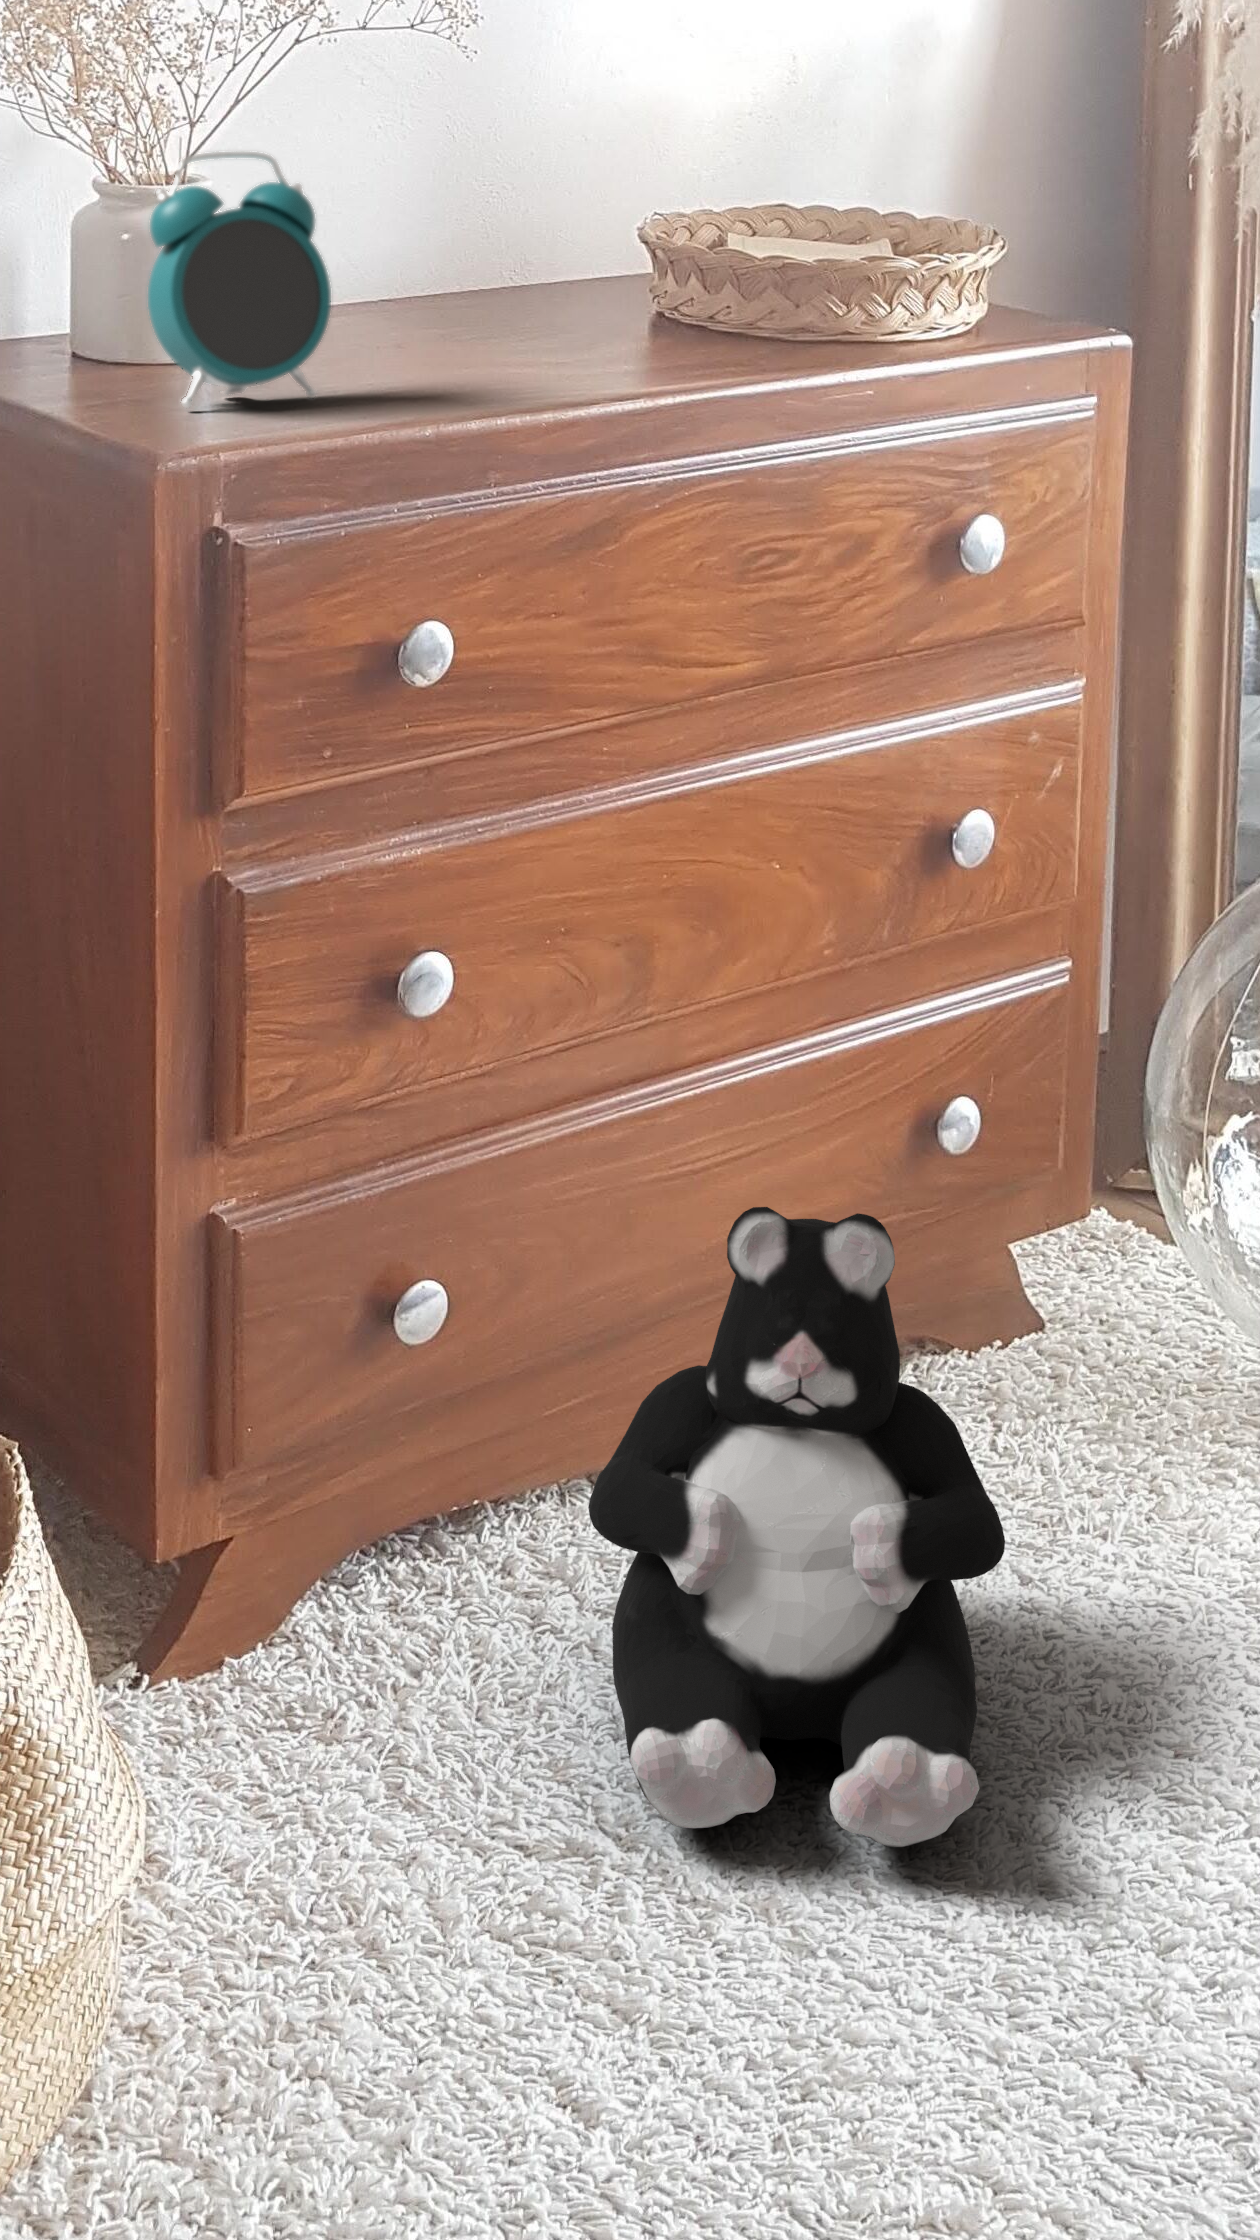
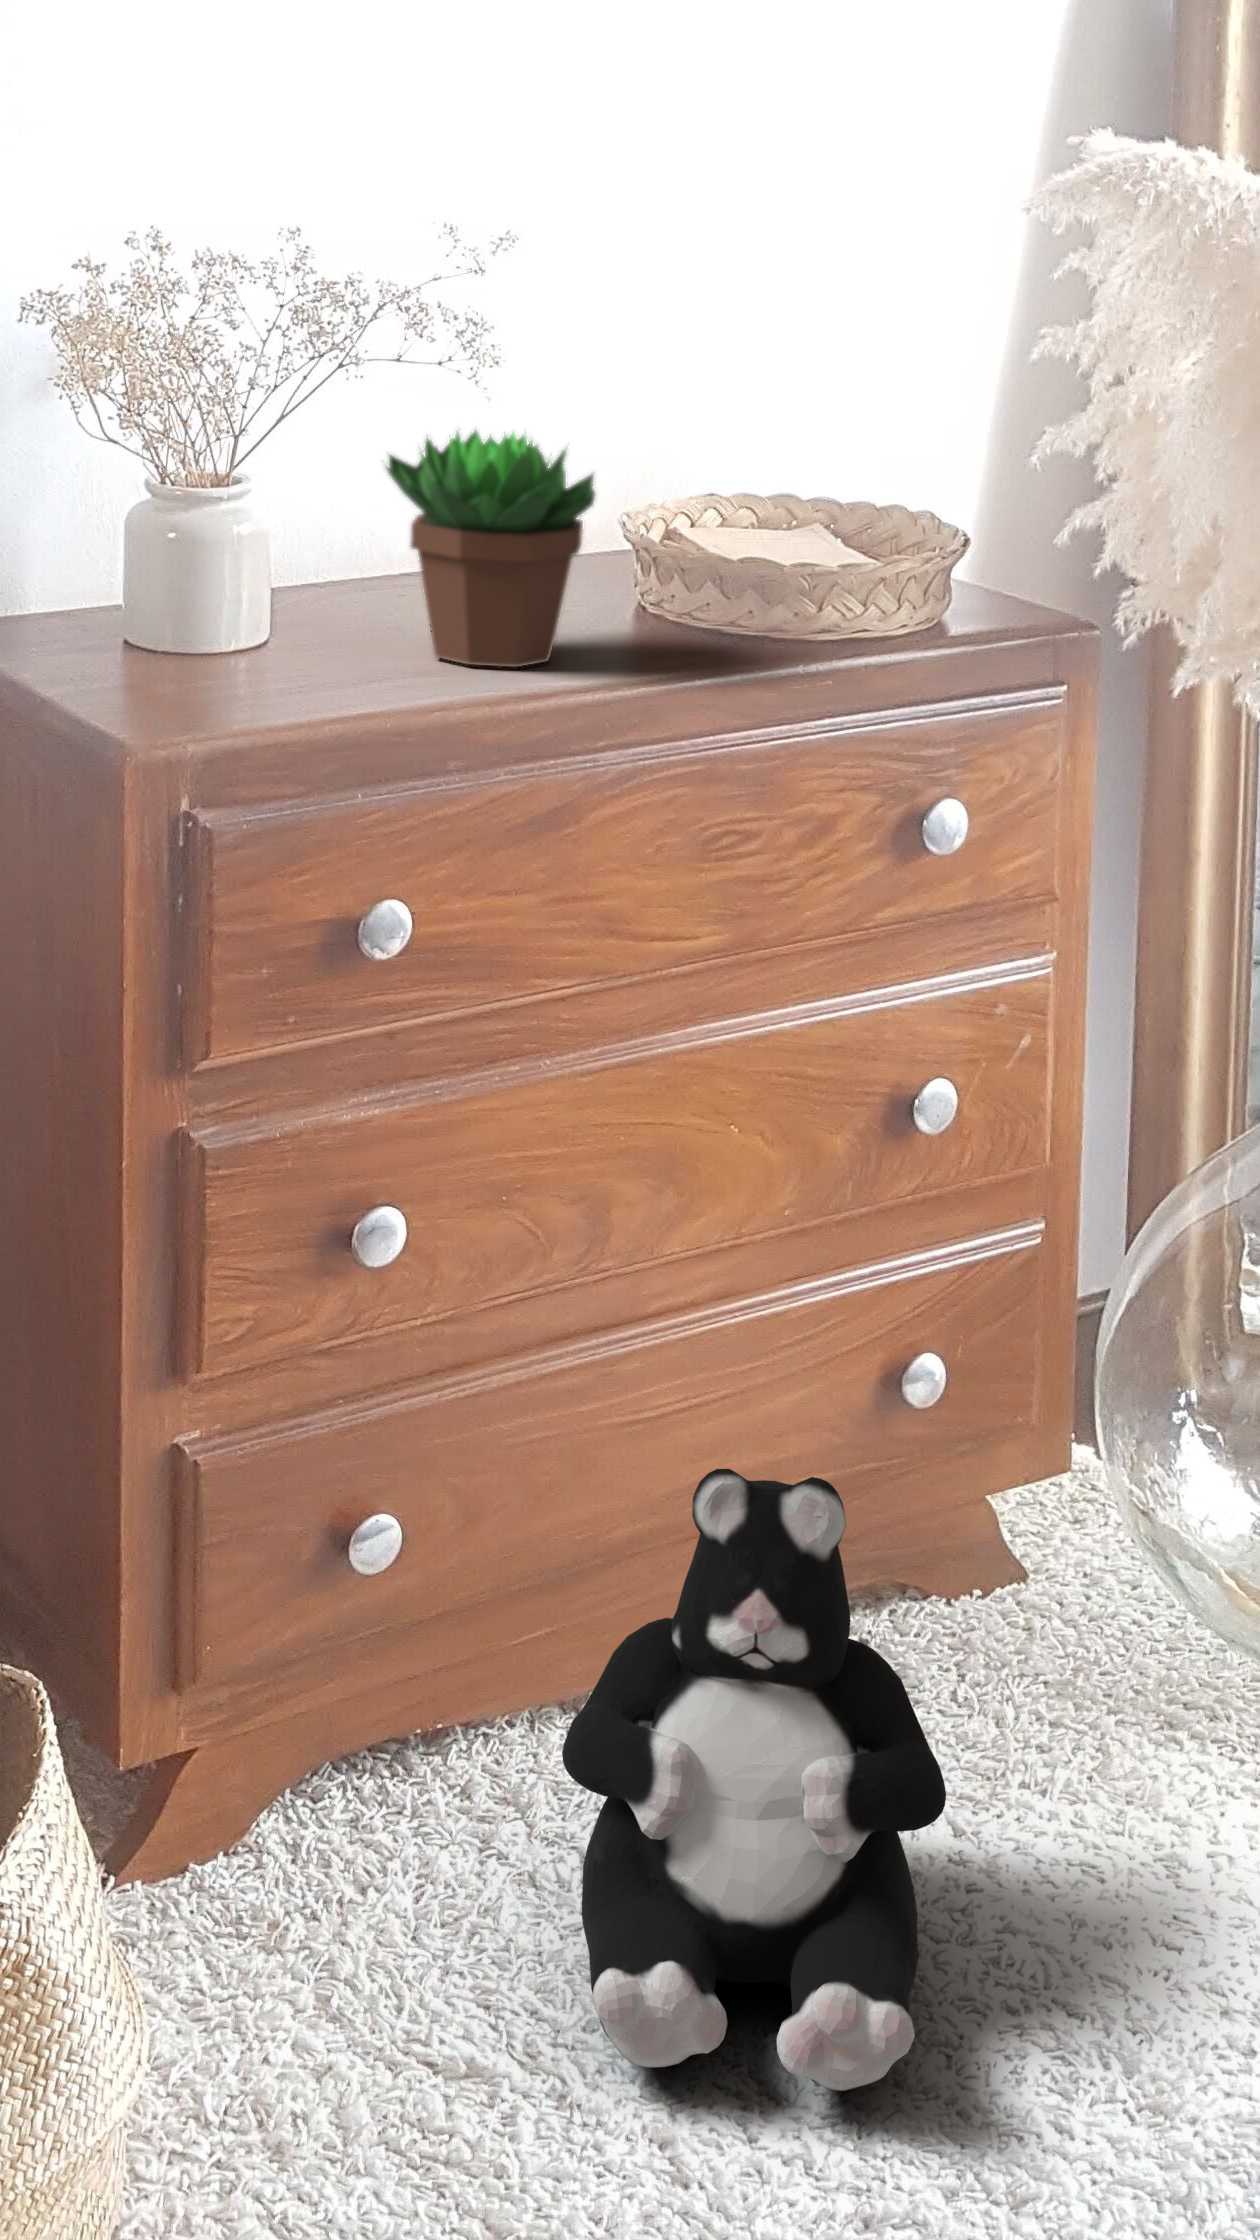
succulent plant: none [360,90,599,357] -> present [386,431,595,667]
alarm clock: present [148,152,331,407] -> none [185,486,349,717]

